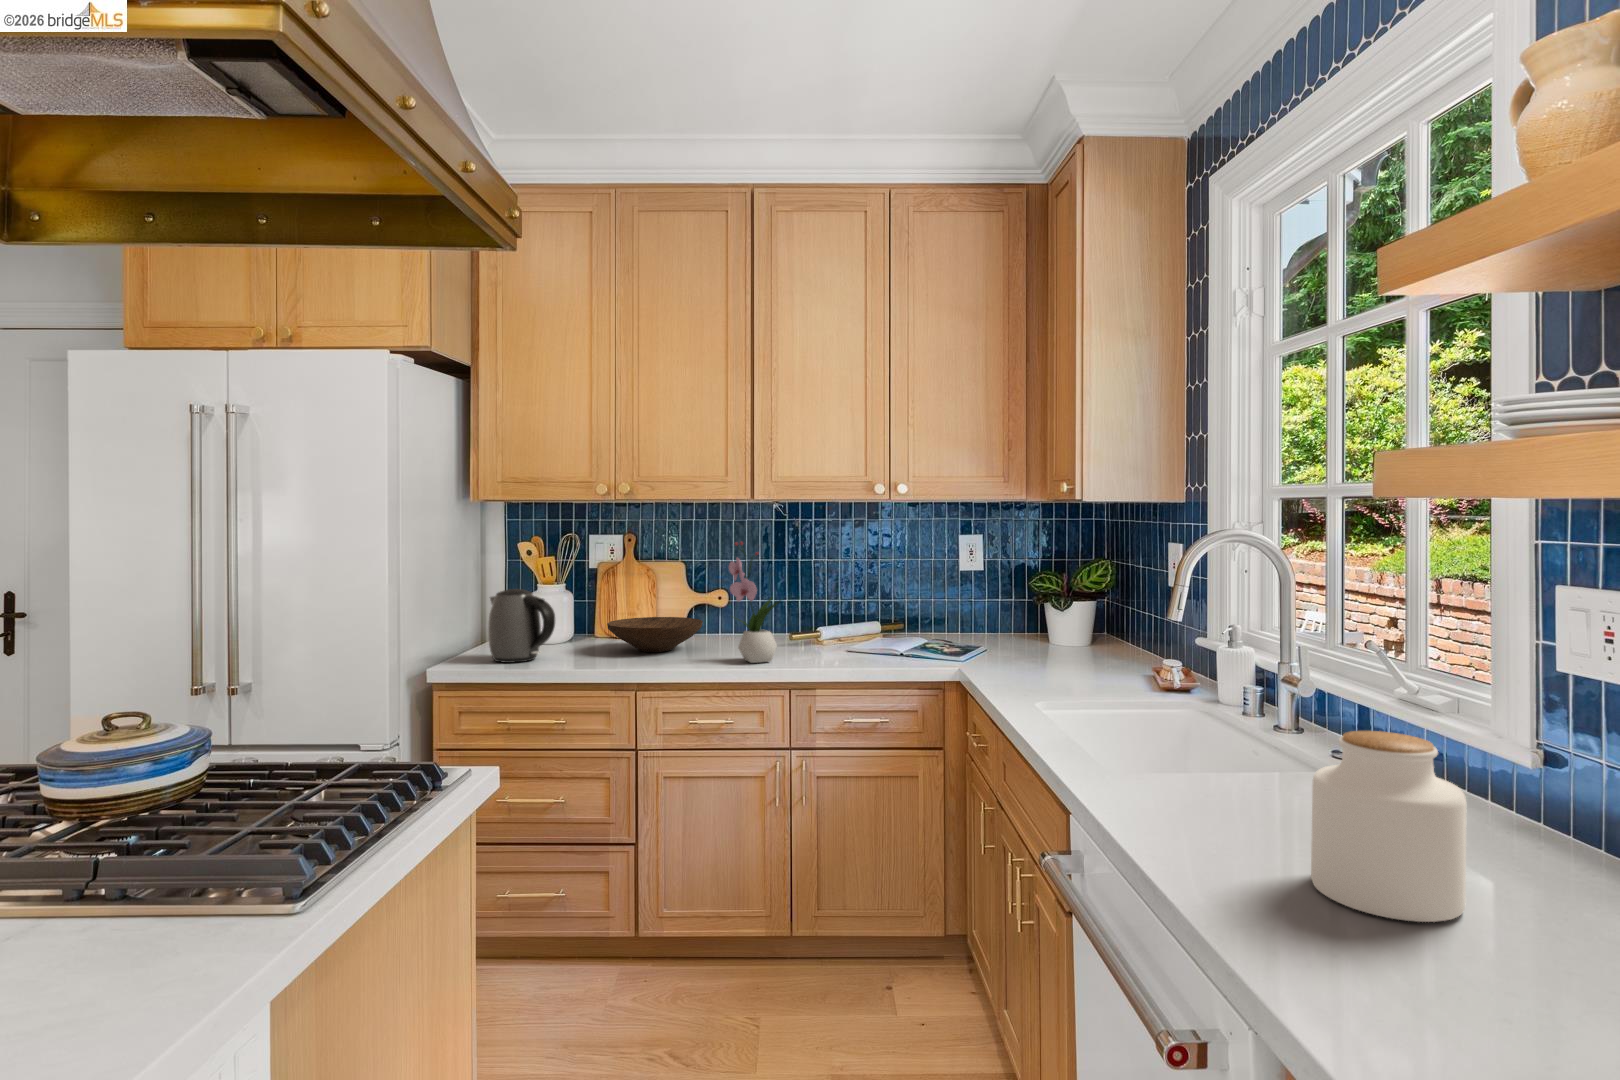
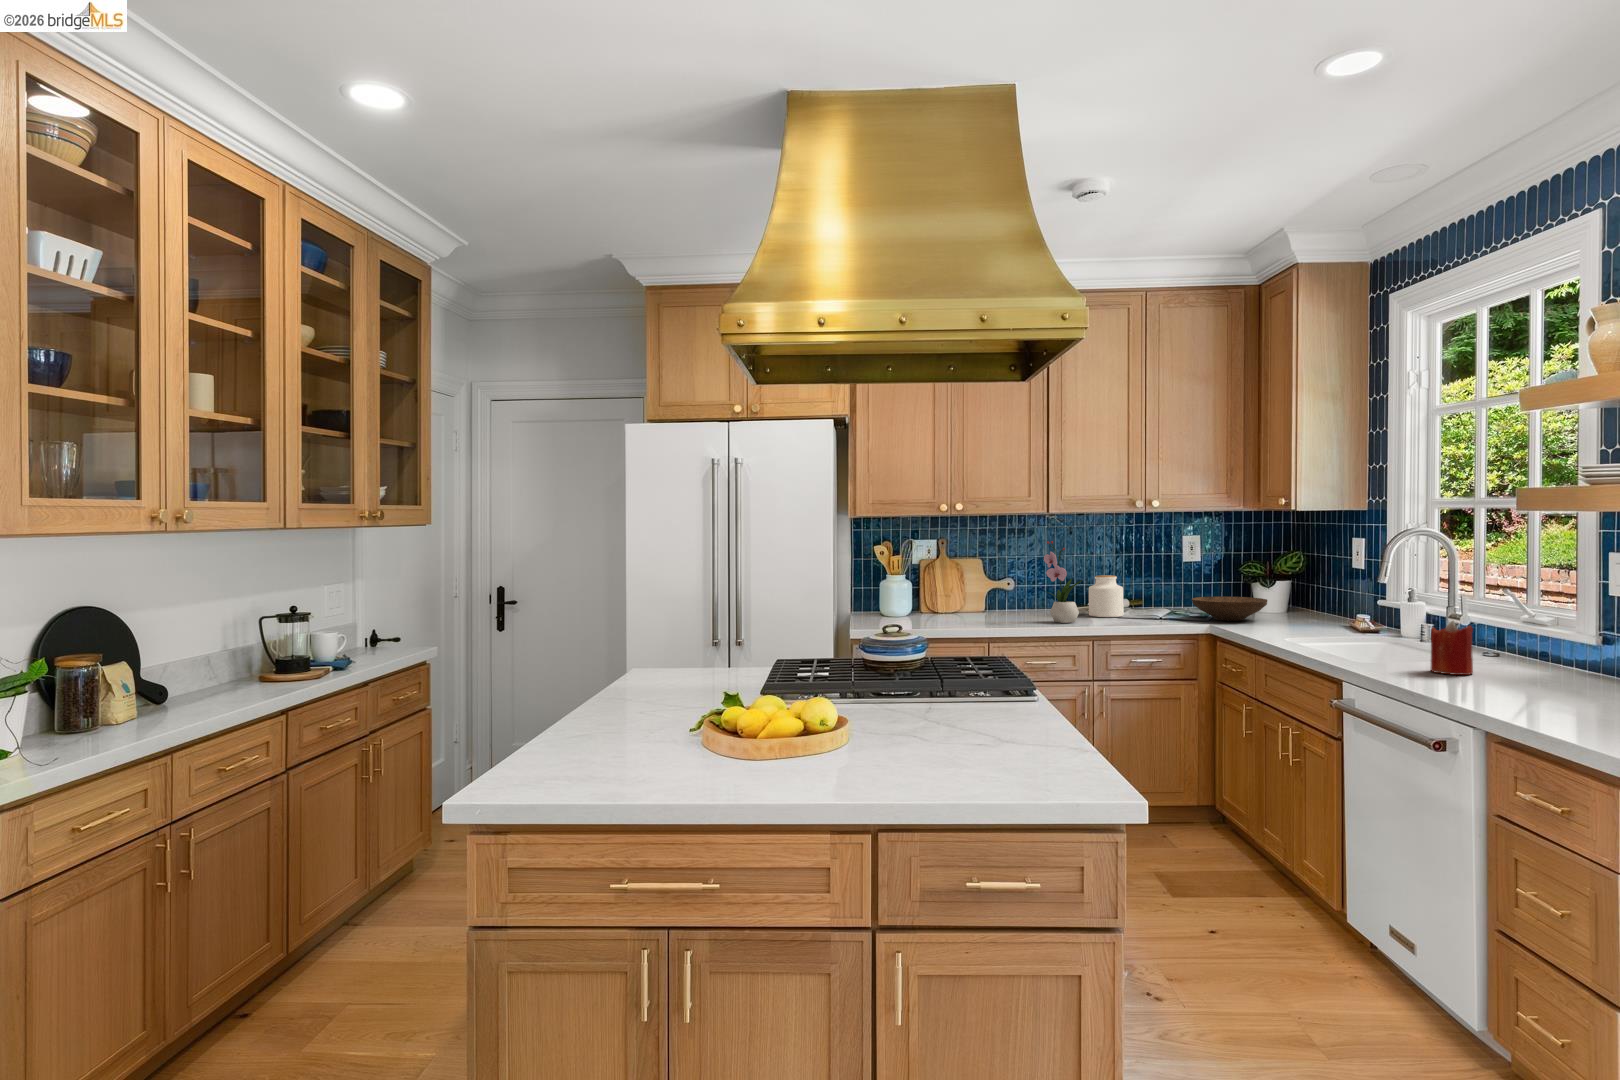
kettle: present [488,589,555,663] -> none [876,575,925,624]
wooden bowl: present [607,617,703,652] -> present [1192,597,1267,621]
candle: none [1222,707,1298,818] -> present [1431,621,1473,675]
jar: present [1311,731,1467,922] -> present [1089,575,1123,617]

